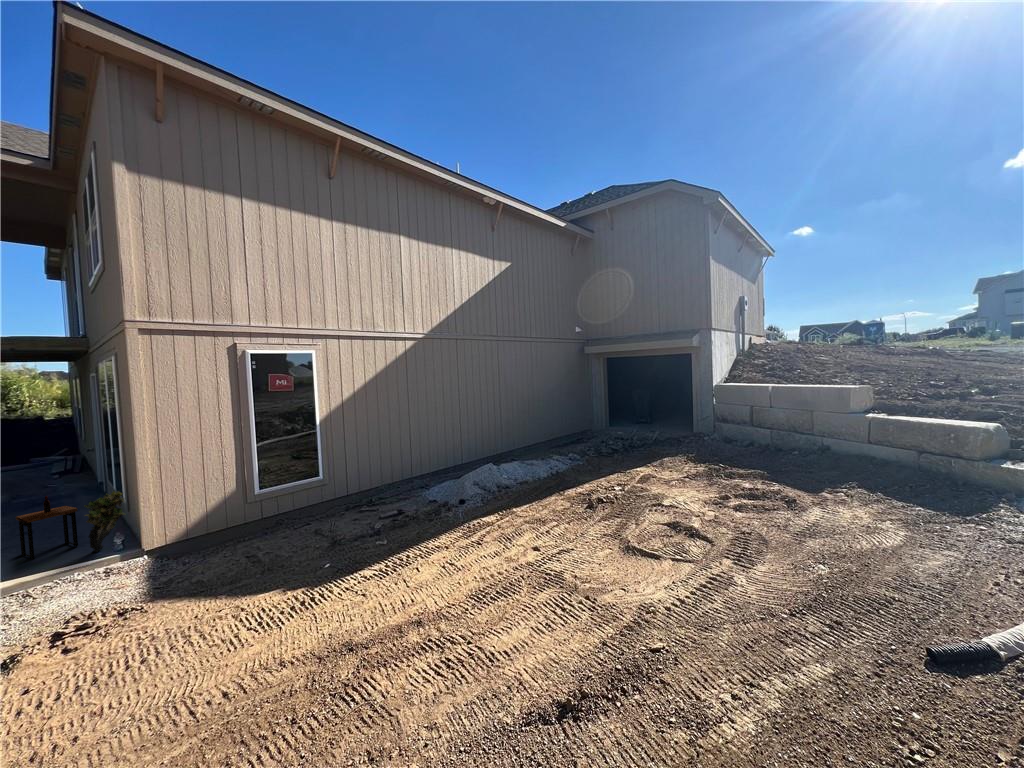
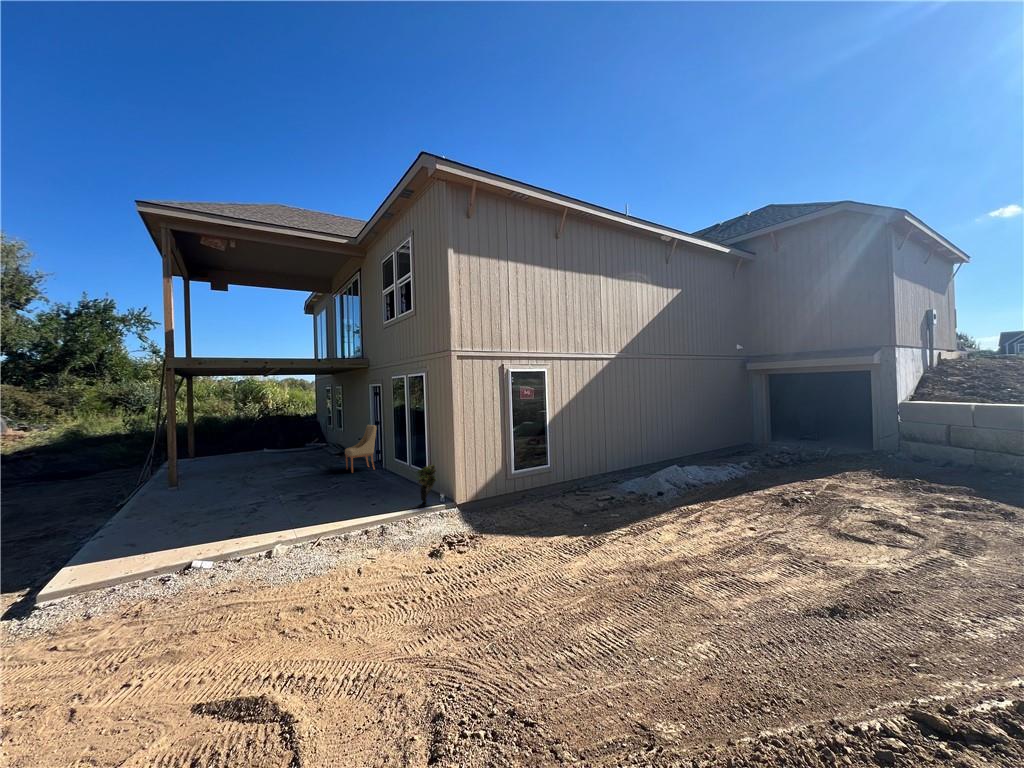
chair: none [40,432,93,503] -> present [345,425,376,473]
side table: present [16,496,78,559] -> none [379,464,409,504]

